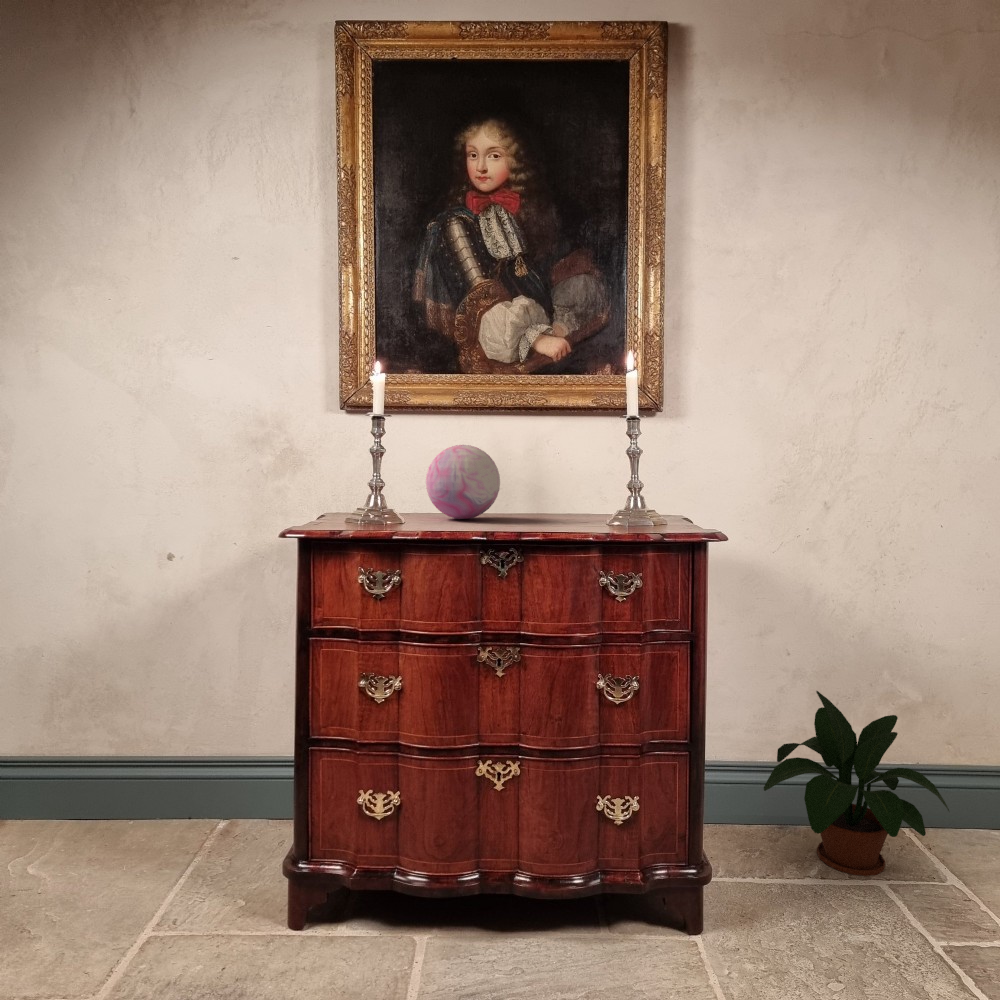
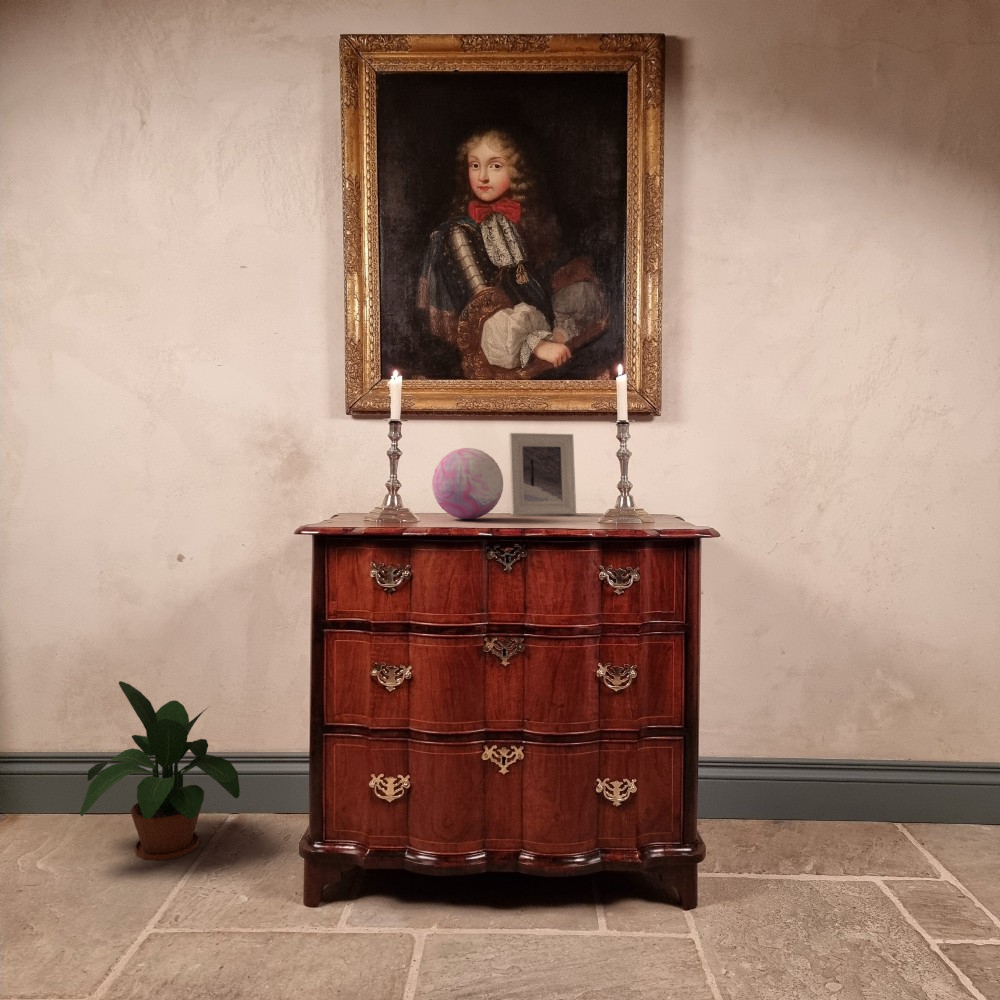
picture frame: none [506,430,575,514] -> present [509,433,576,515]
potted plant: present [764,691,949,876] -> present [80,681,240,860]

